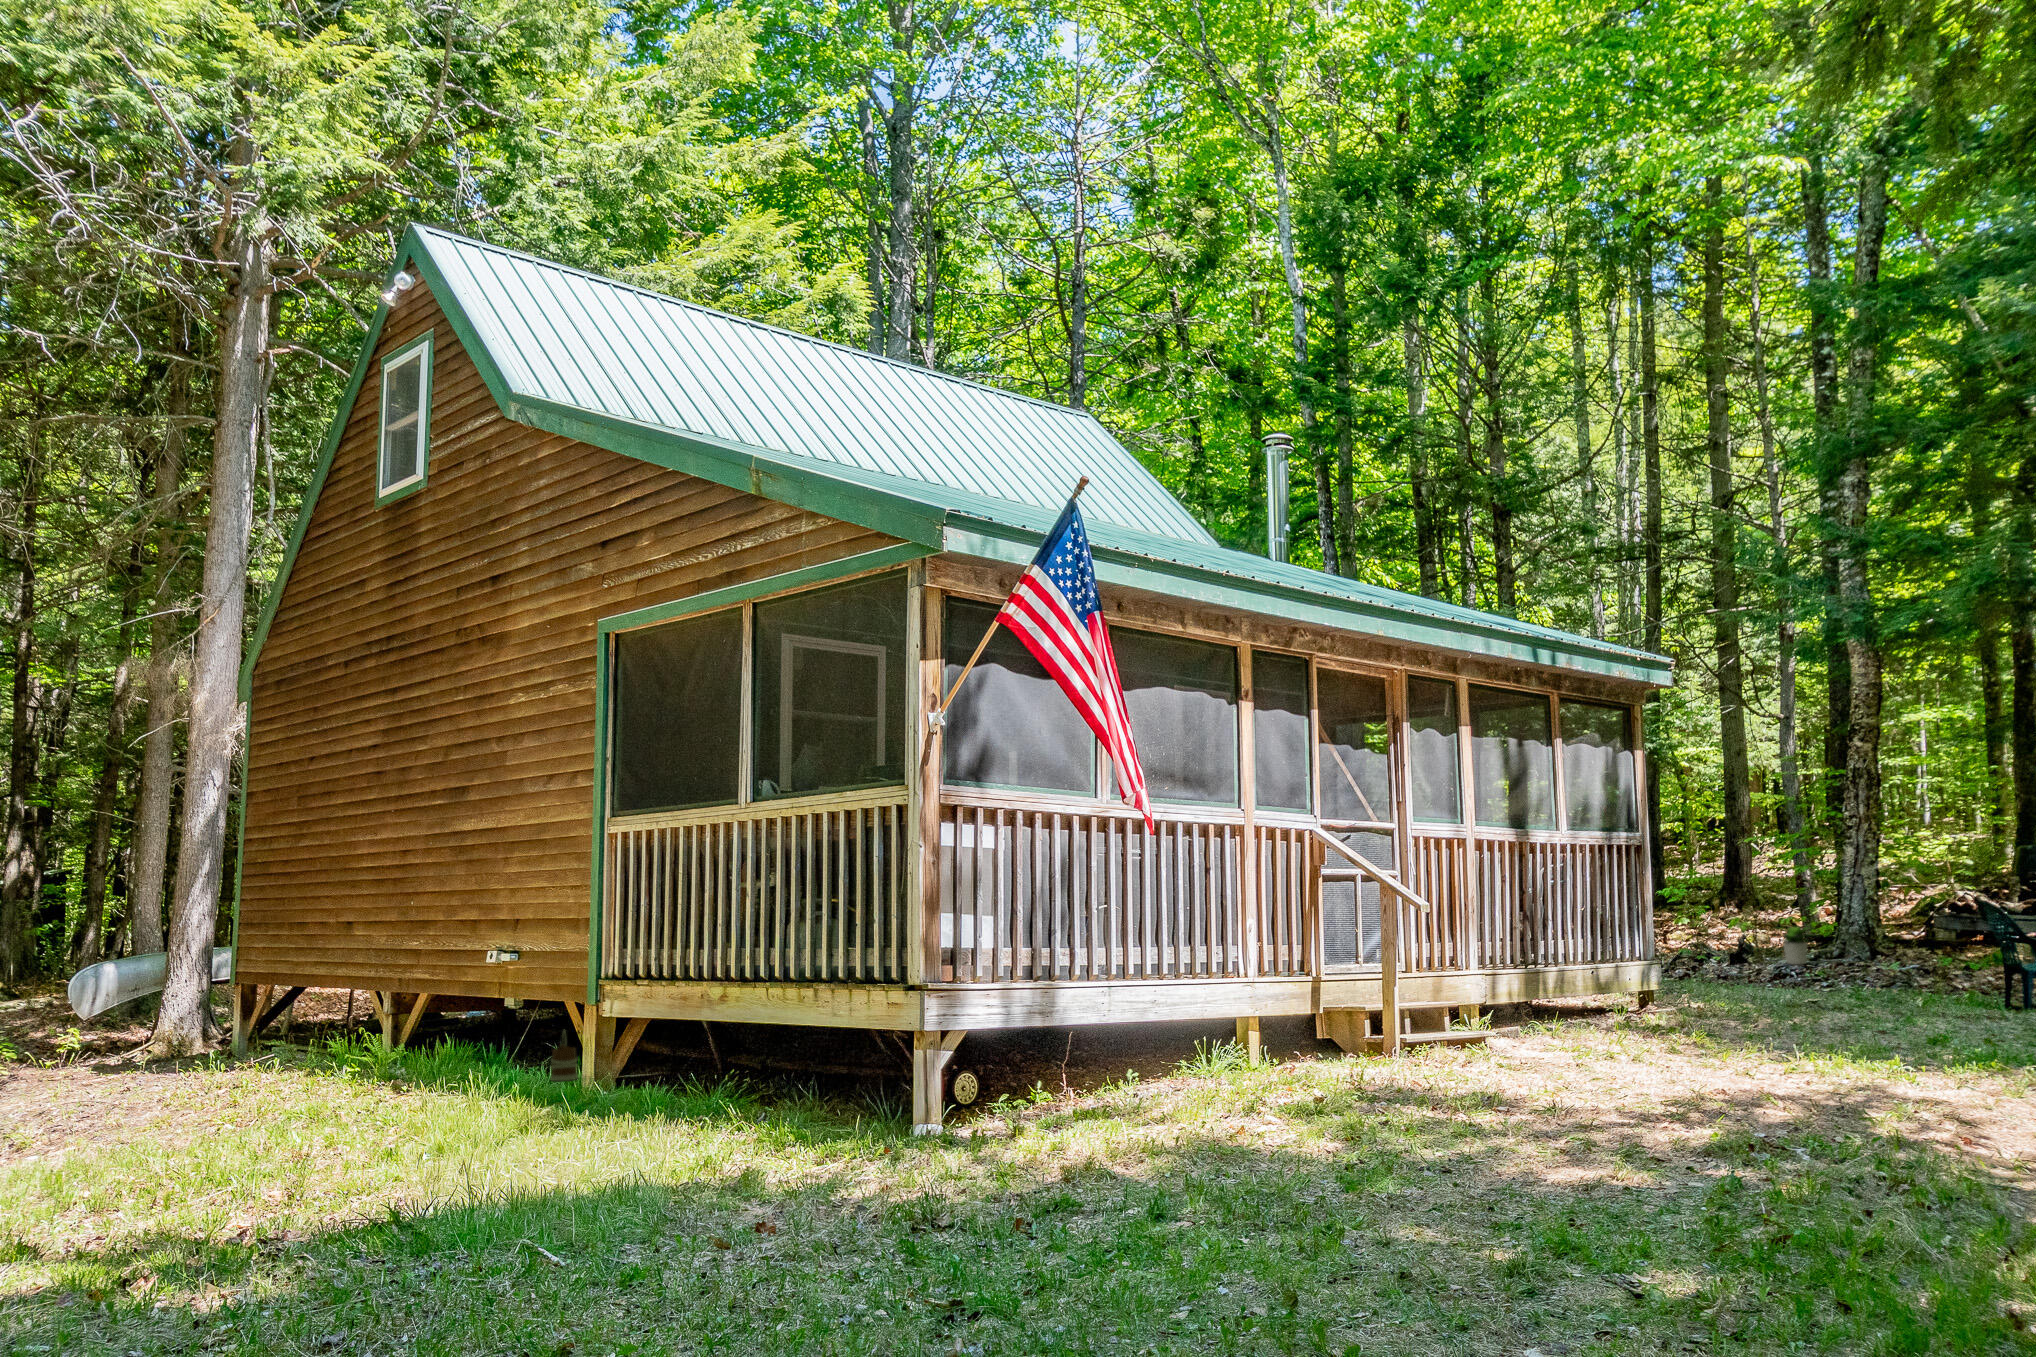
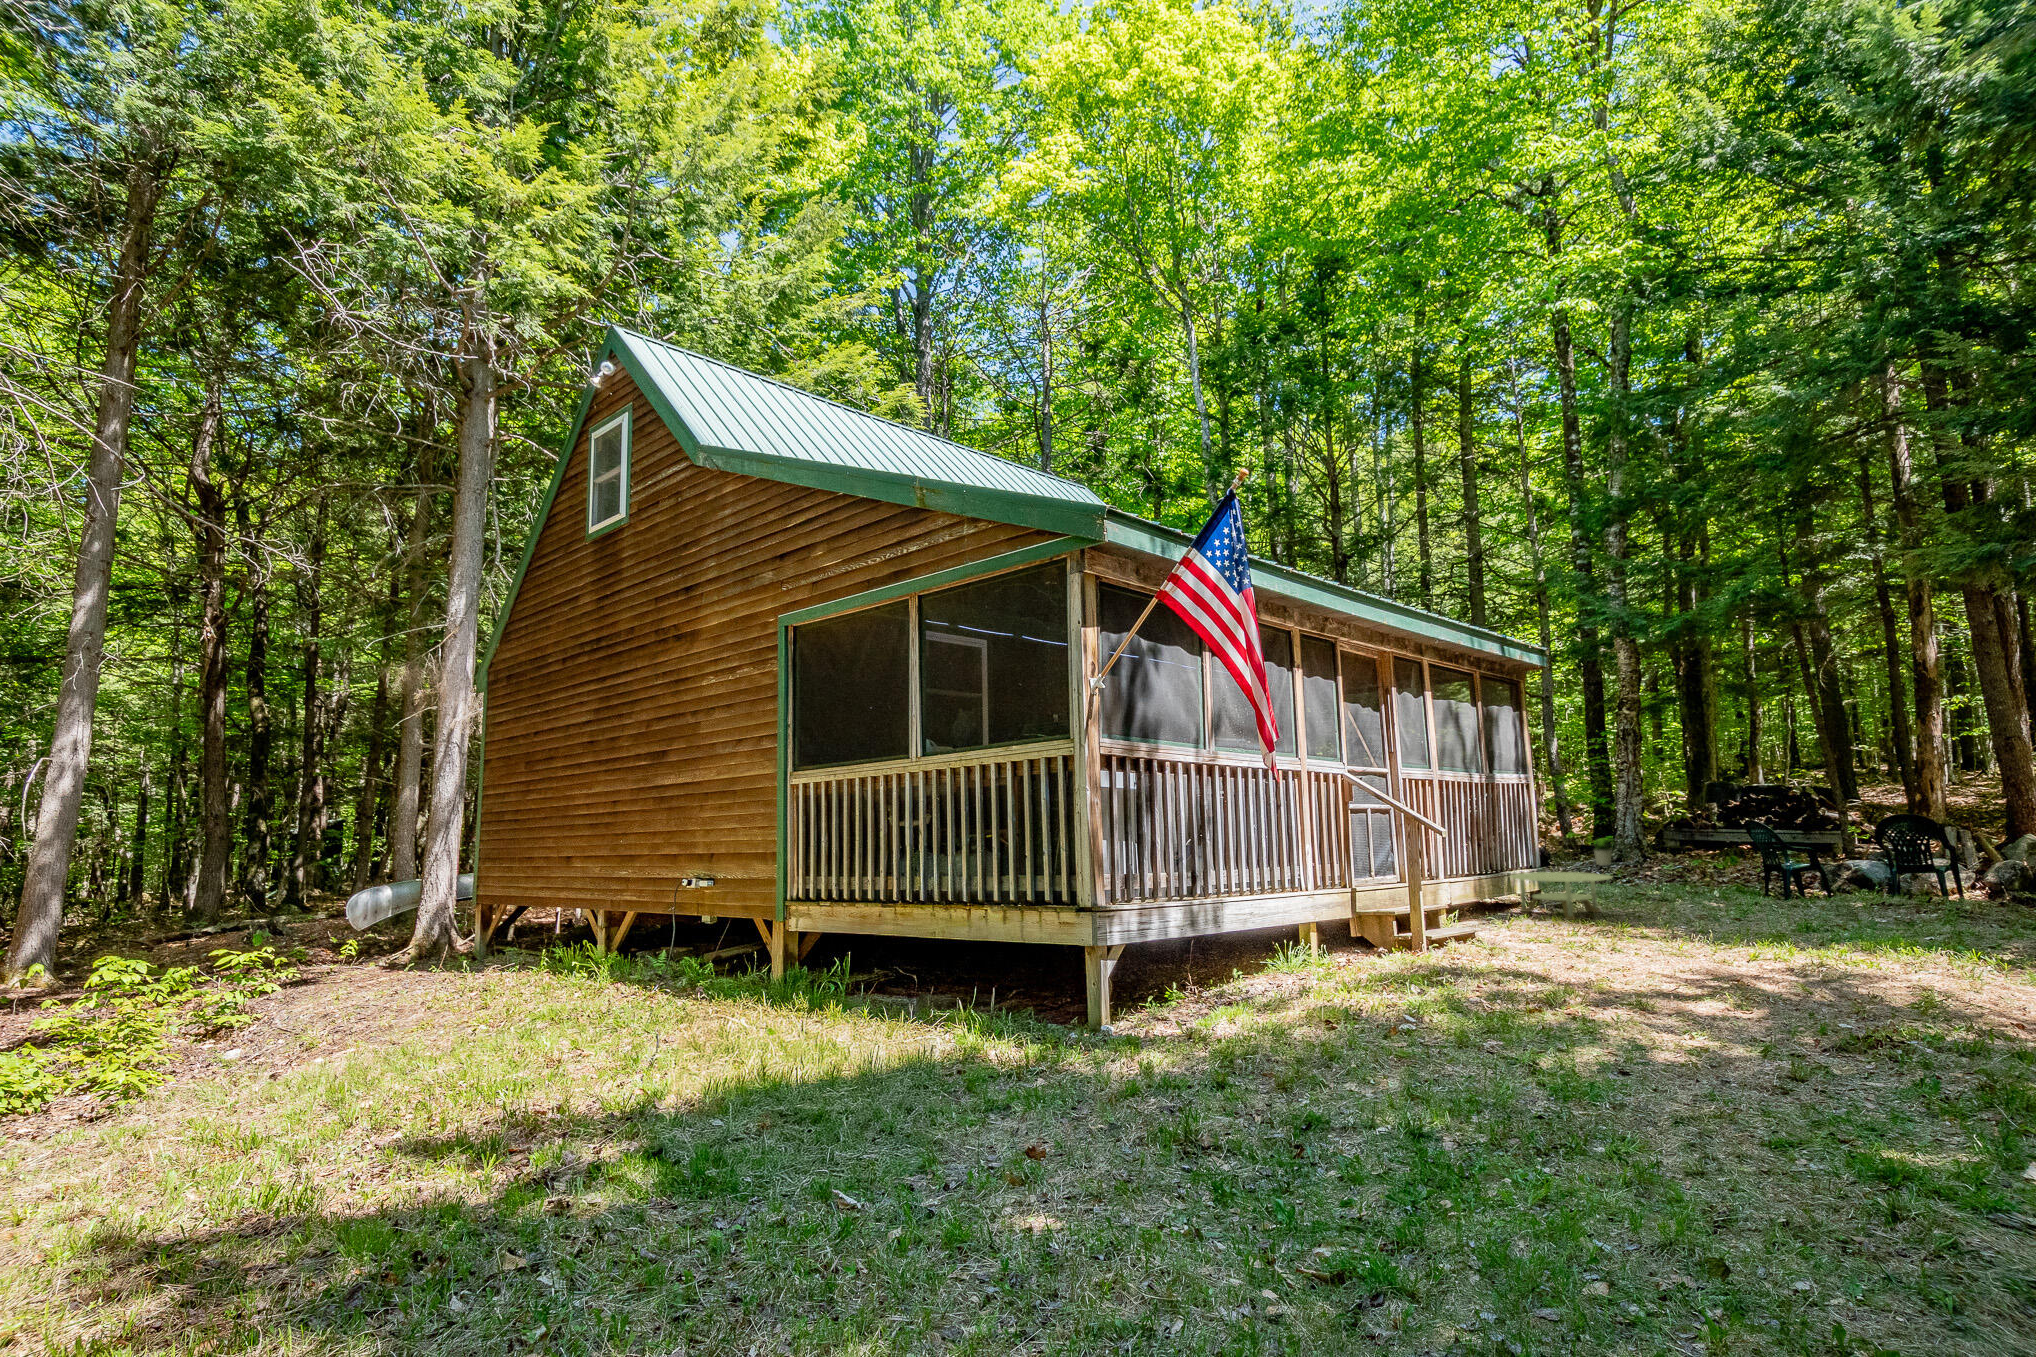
round table: none [1579,967,1710,1030] -> present [1510,872,1612,920]
wooden bucket: present [550,1031,578,1081] -> none [746,942,769,984]

